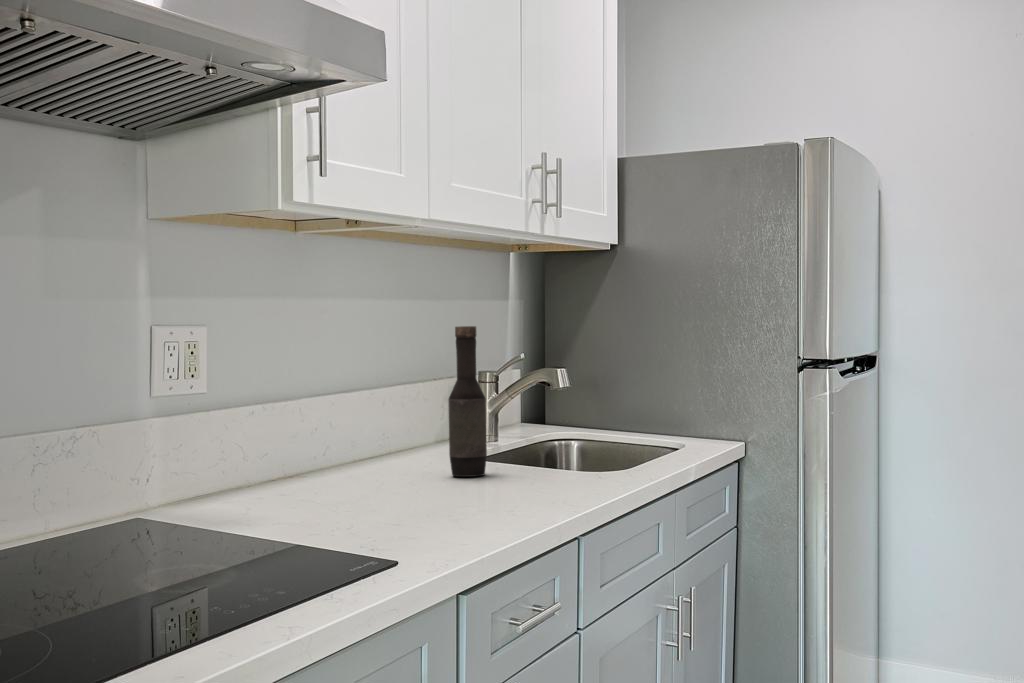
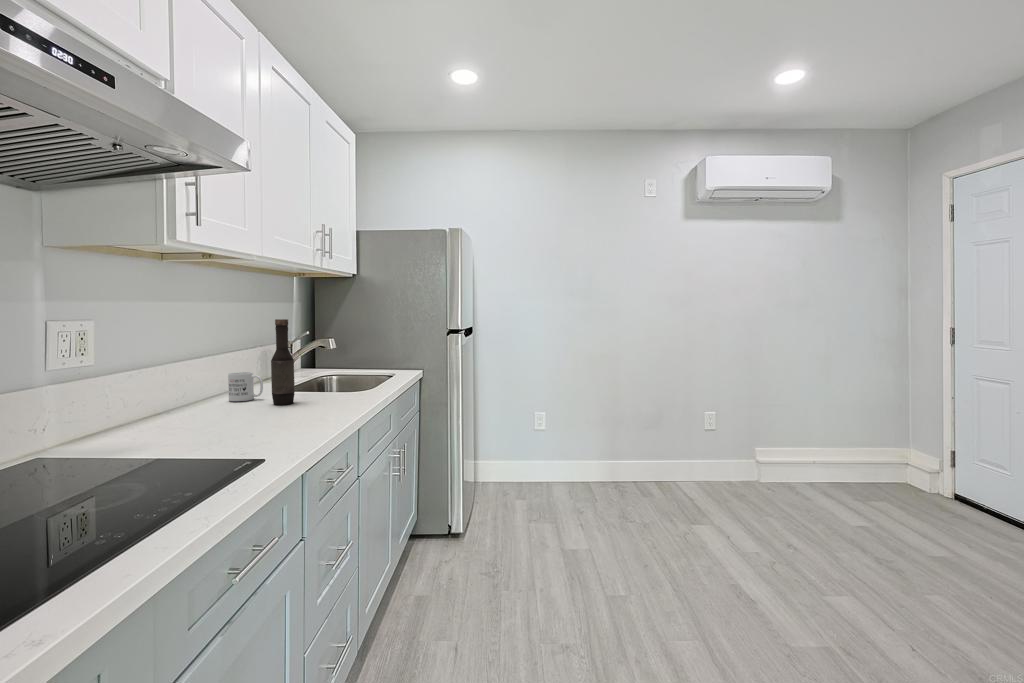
mug: none [386,420,439,470] -> present [228,372,263,401]

